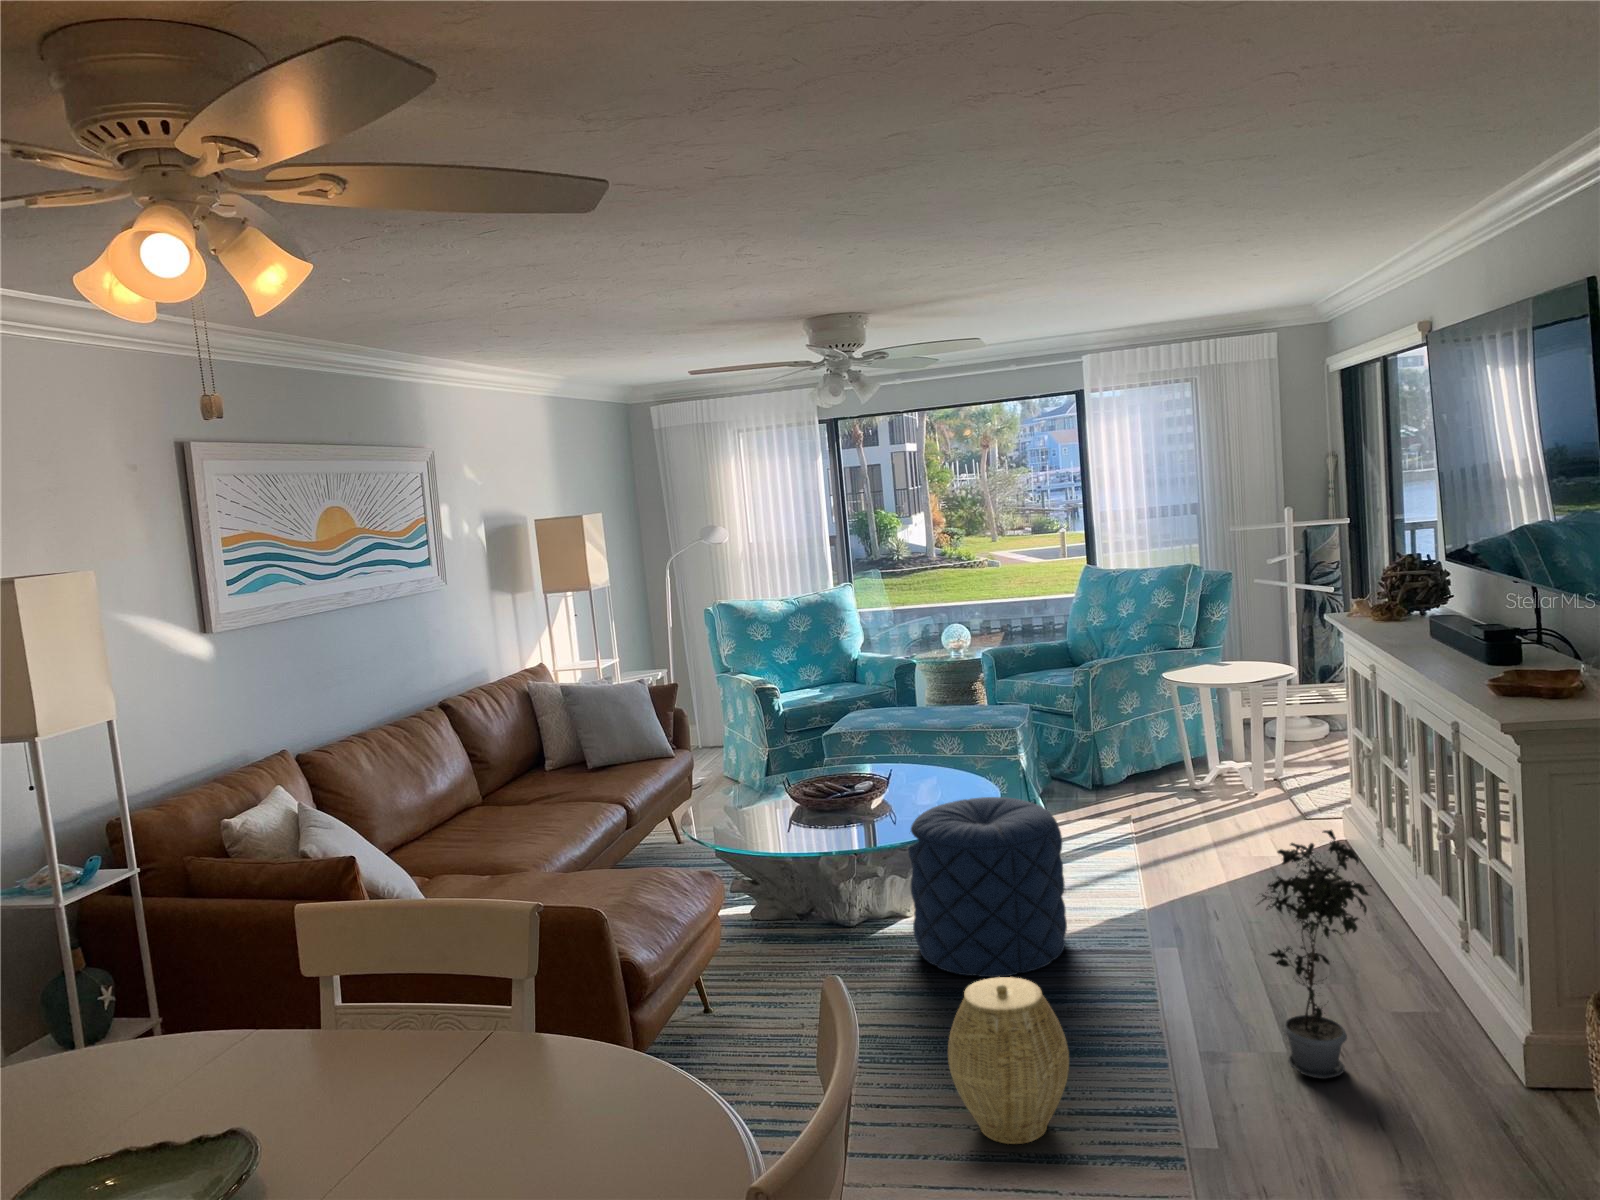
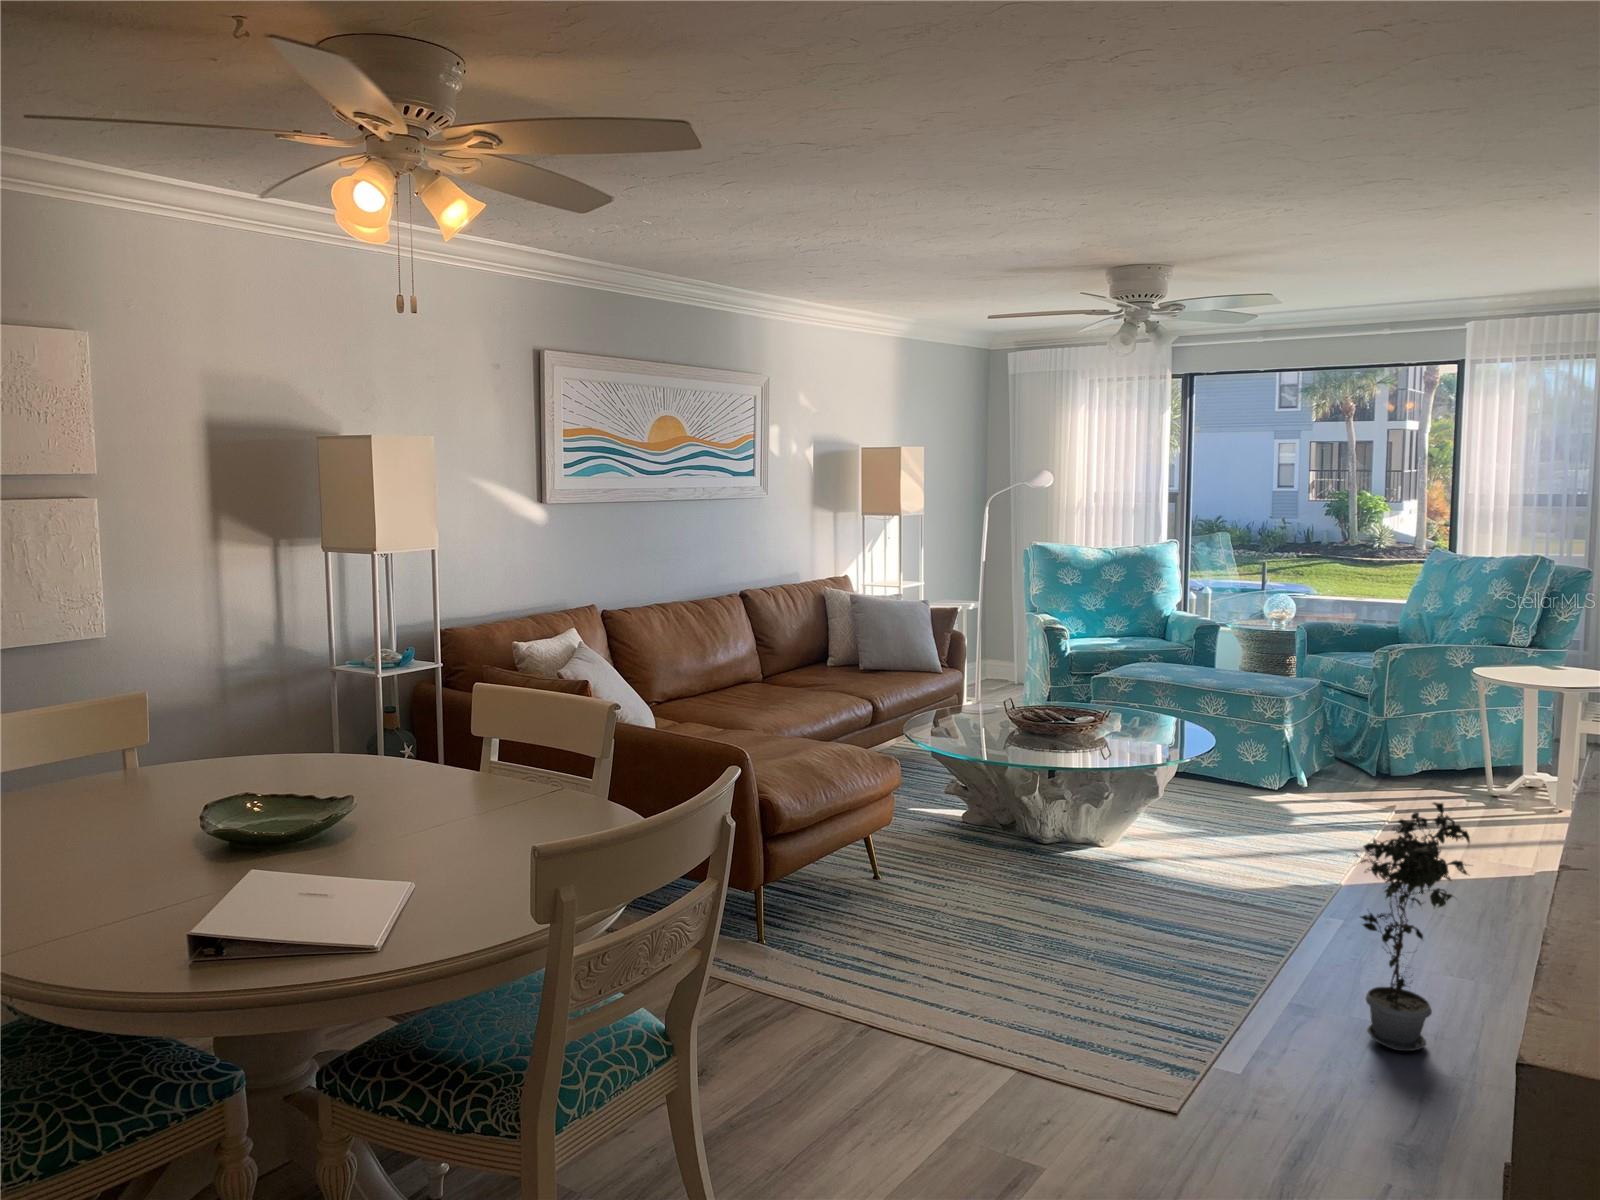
pouf: present [908,797,1067,977] -> none [1083,741,1241,910]
woven basket: present [948,977,1069,1144] -> none [1012,877,1124,1026]

